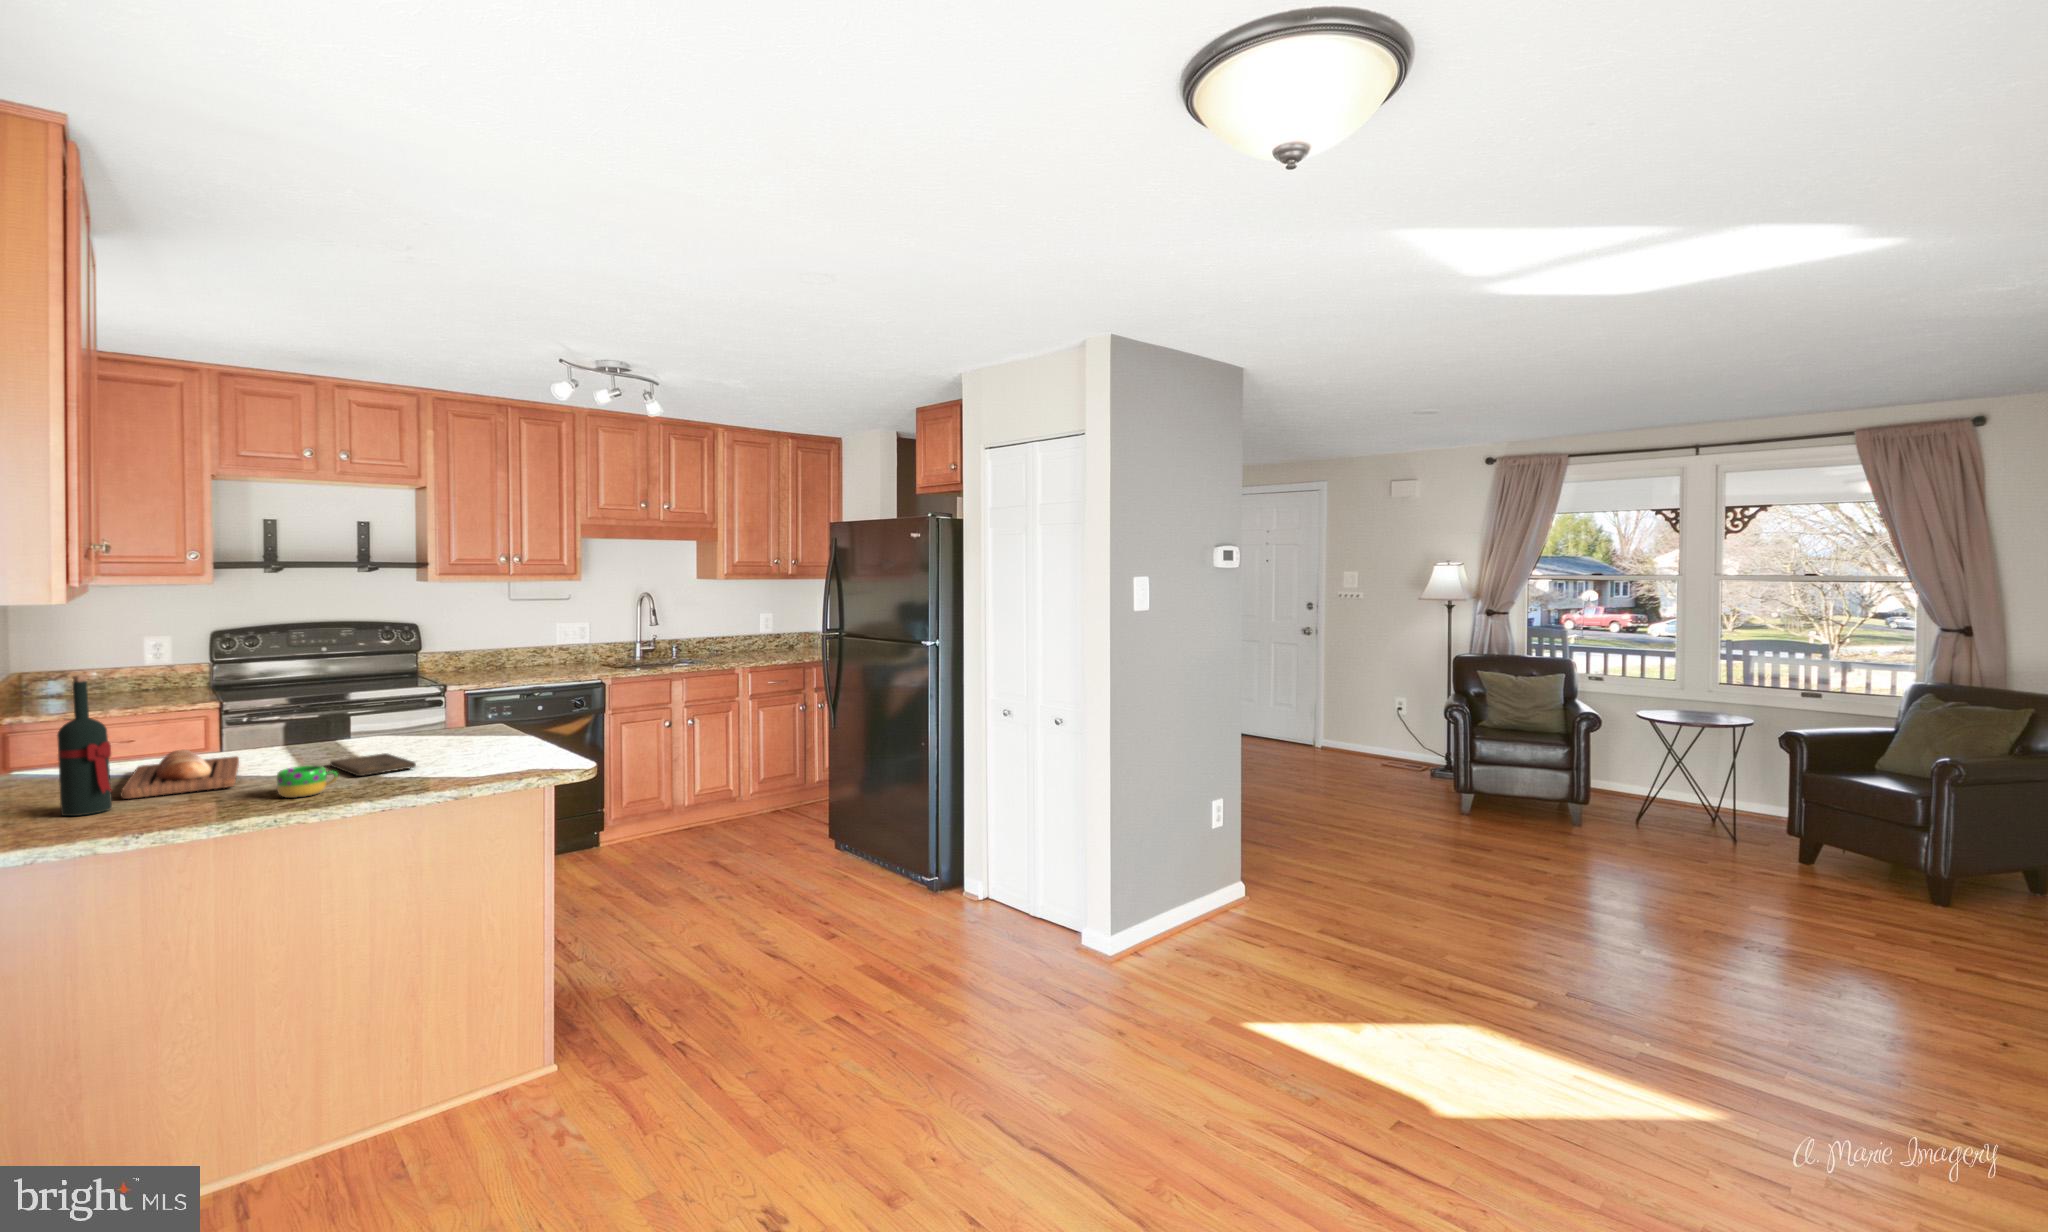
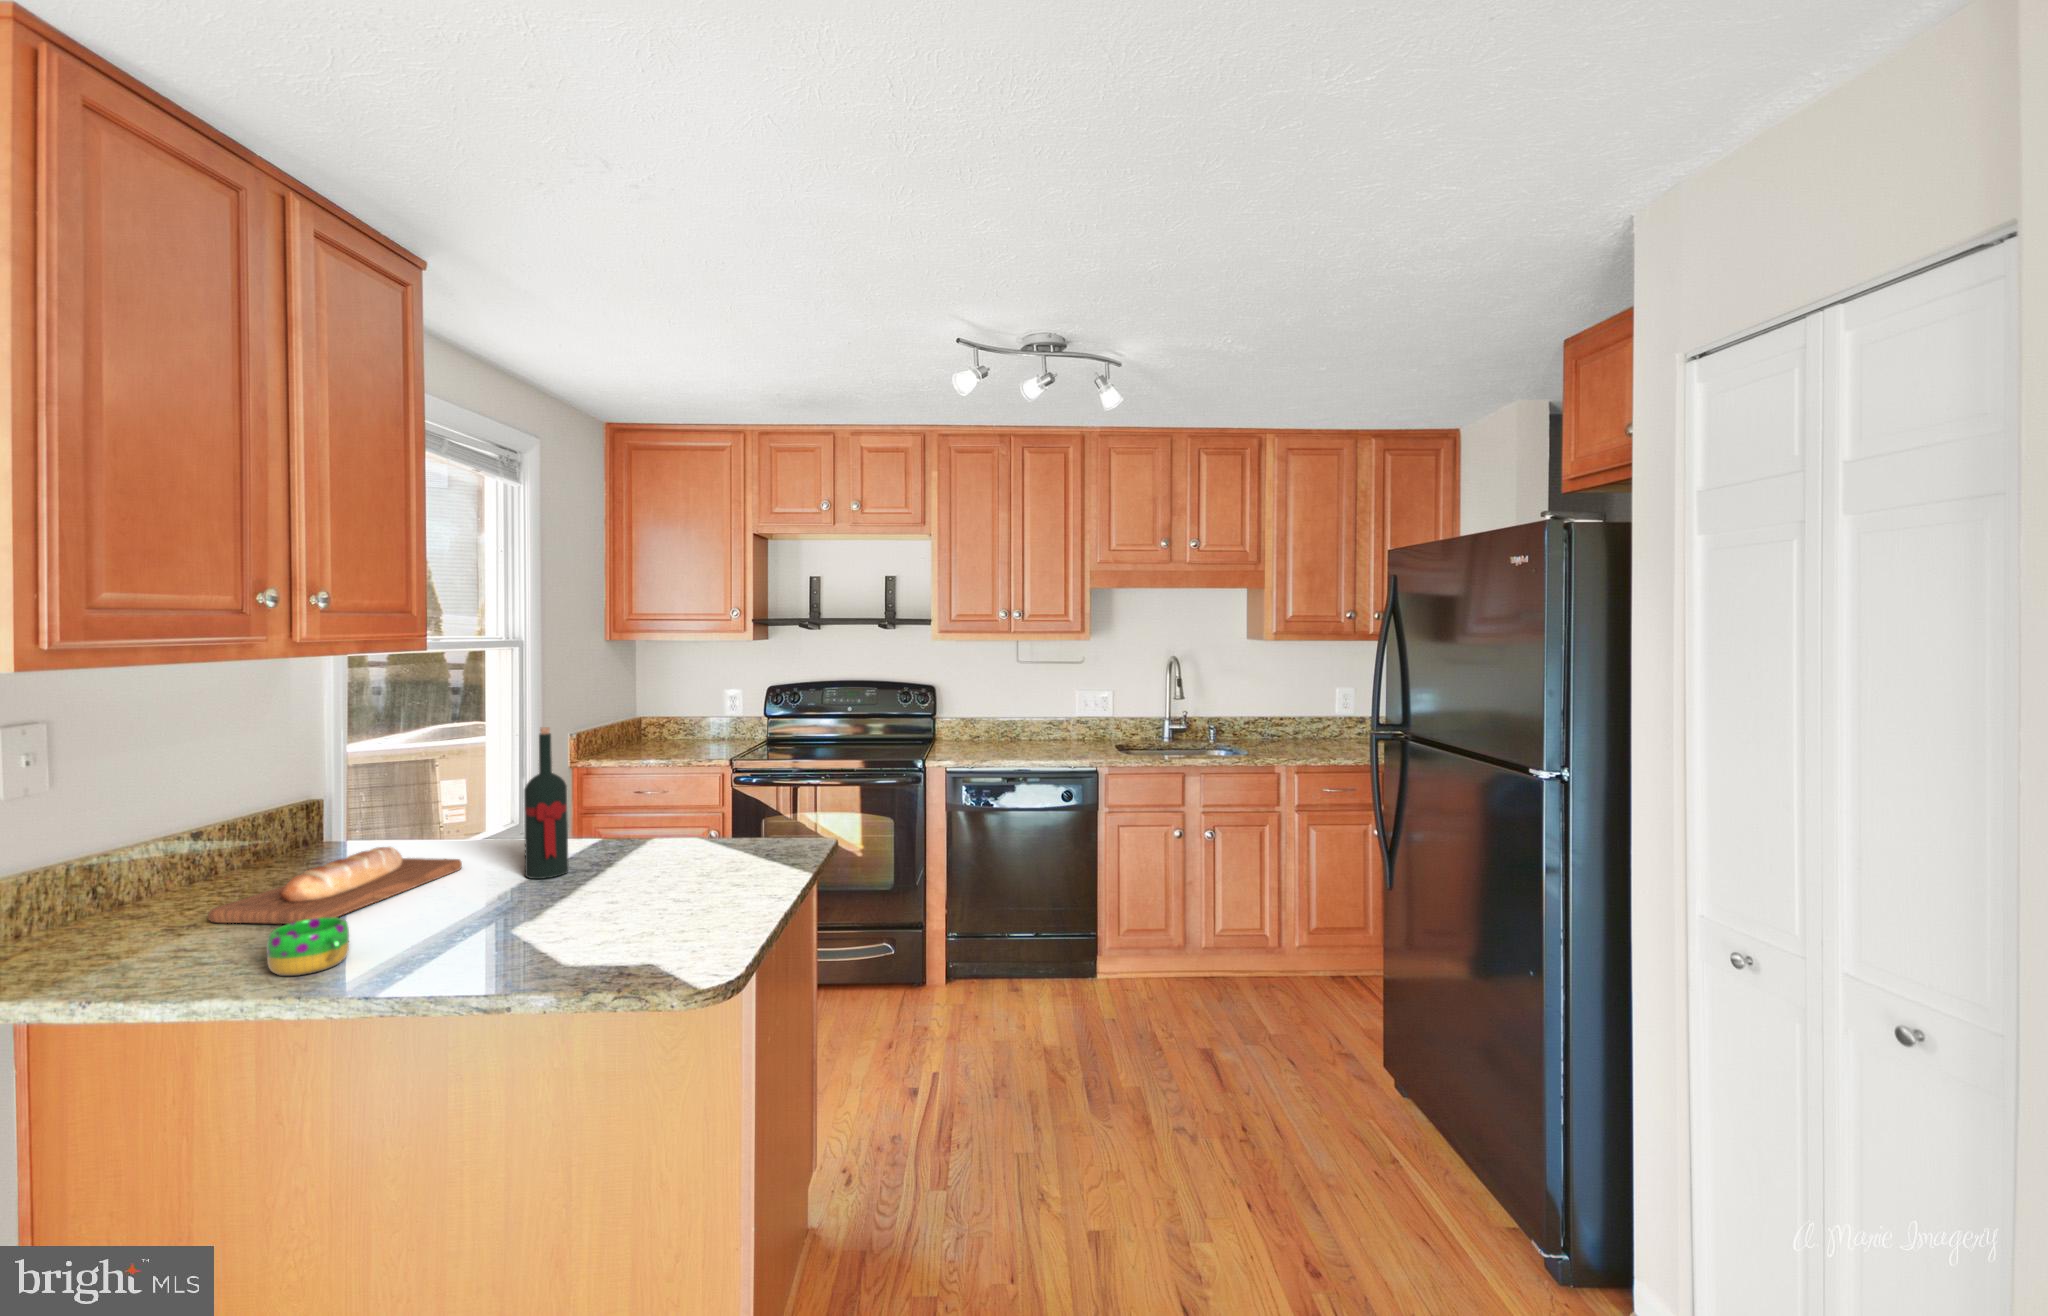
wine bottle: present [57,675,112,816] -> present [524,727,569,879]
cutting board: present [330,753,416,776] -> none [446,886,575,935]

